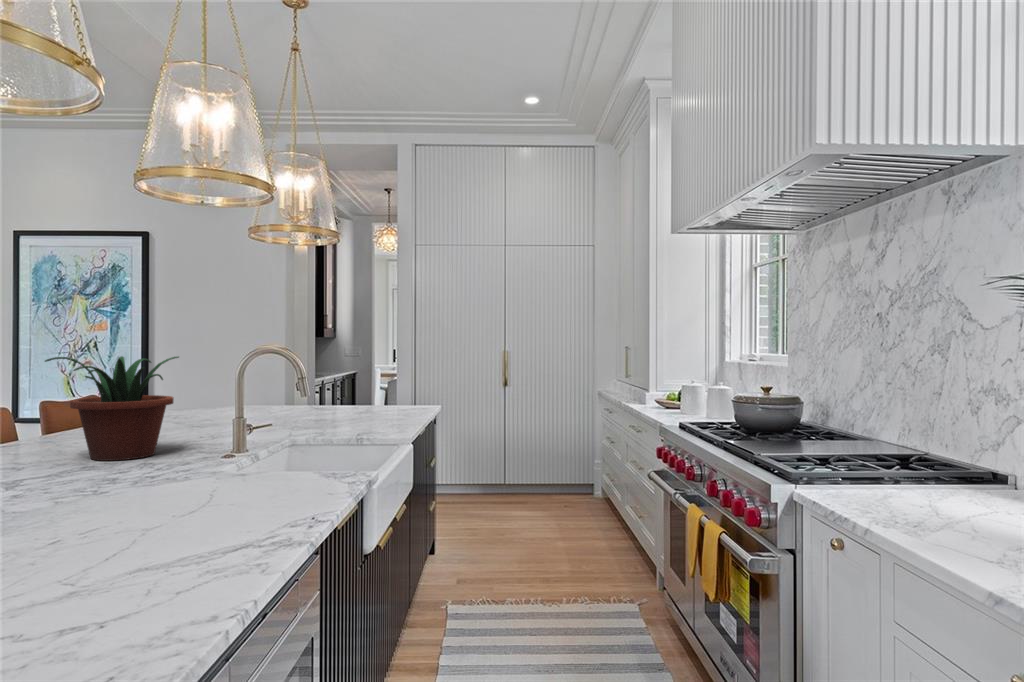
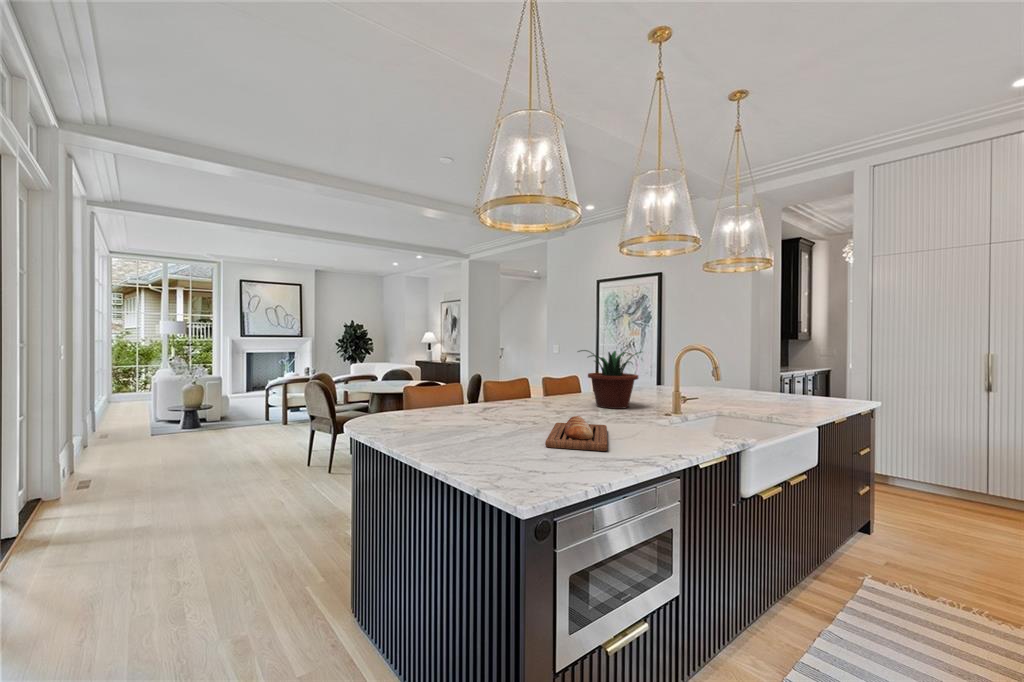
bread loaf: none [41,484,196,563] -> present [545,416,608,451]

